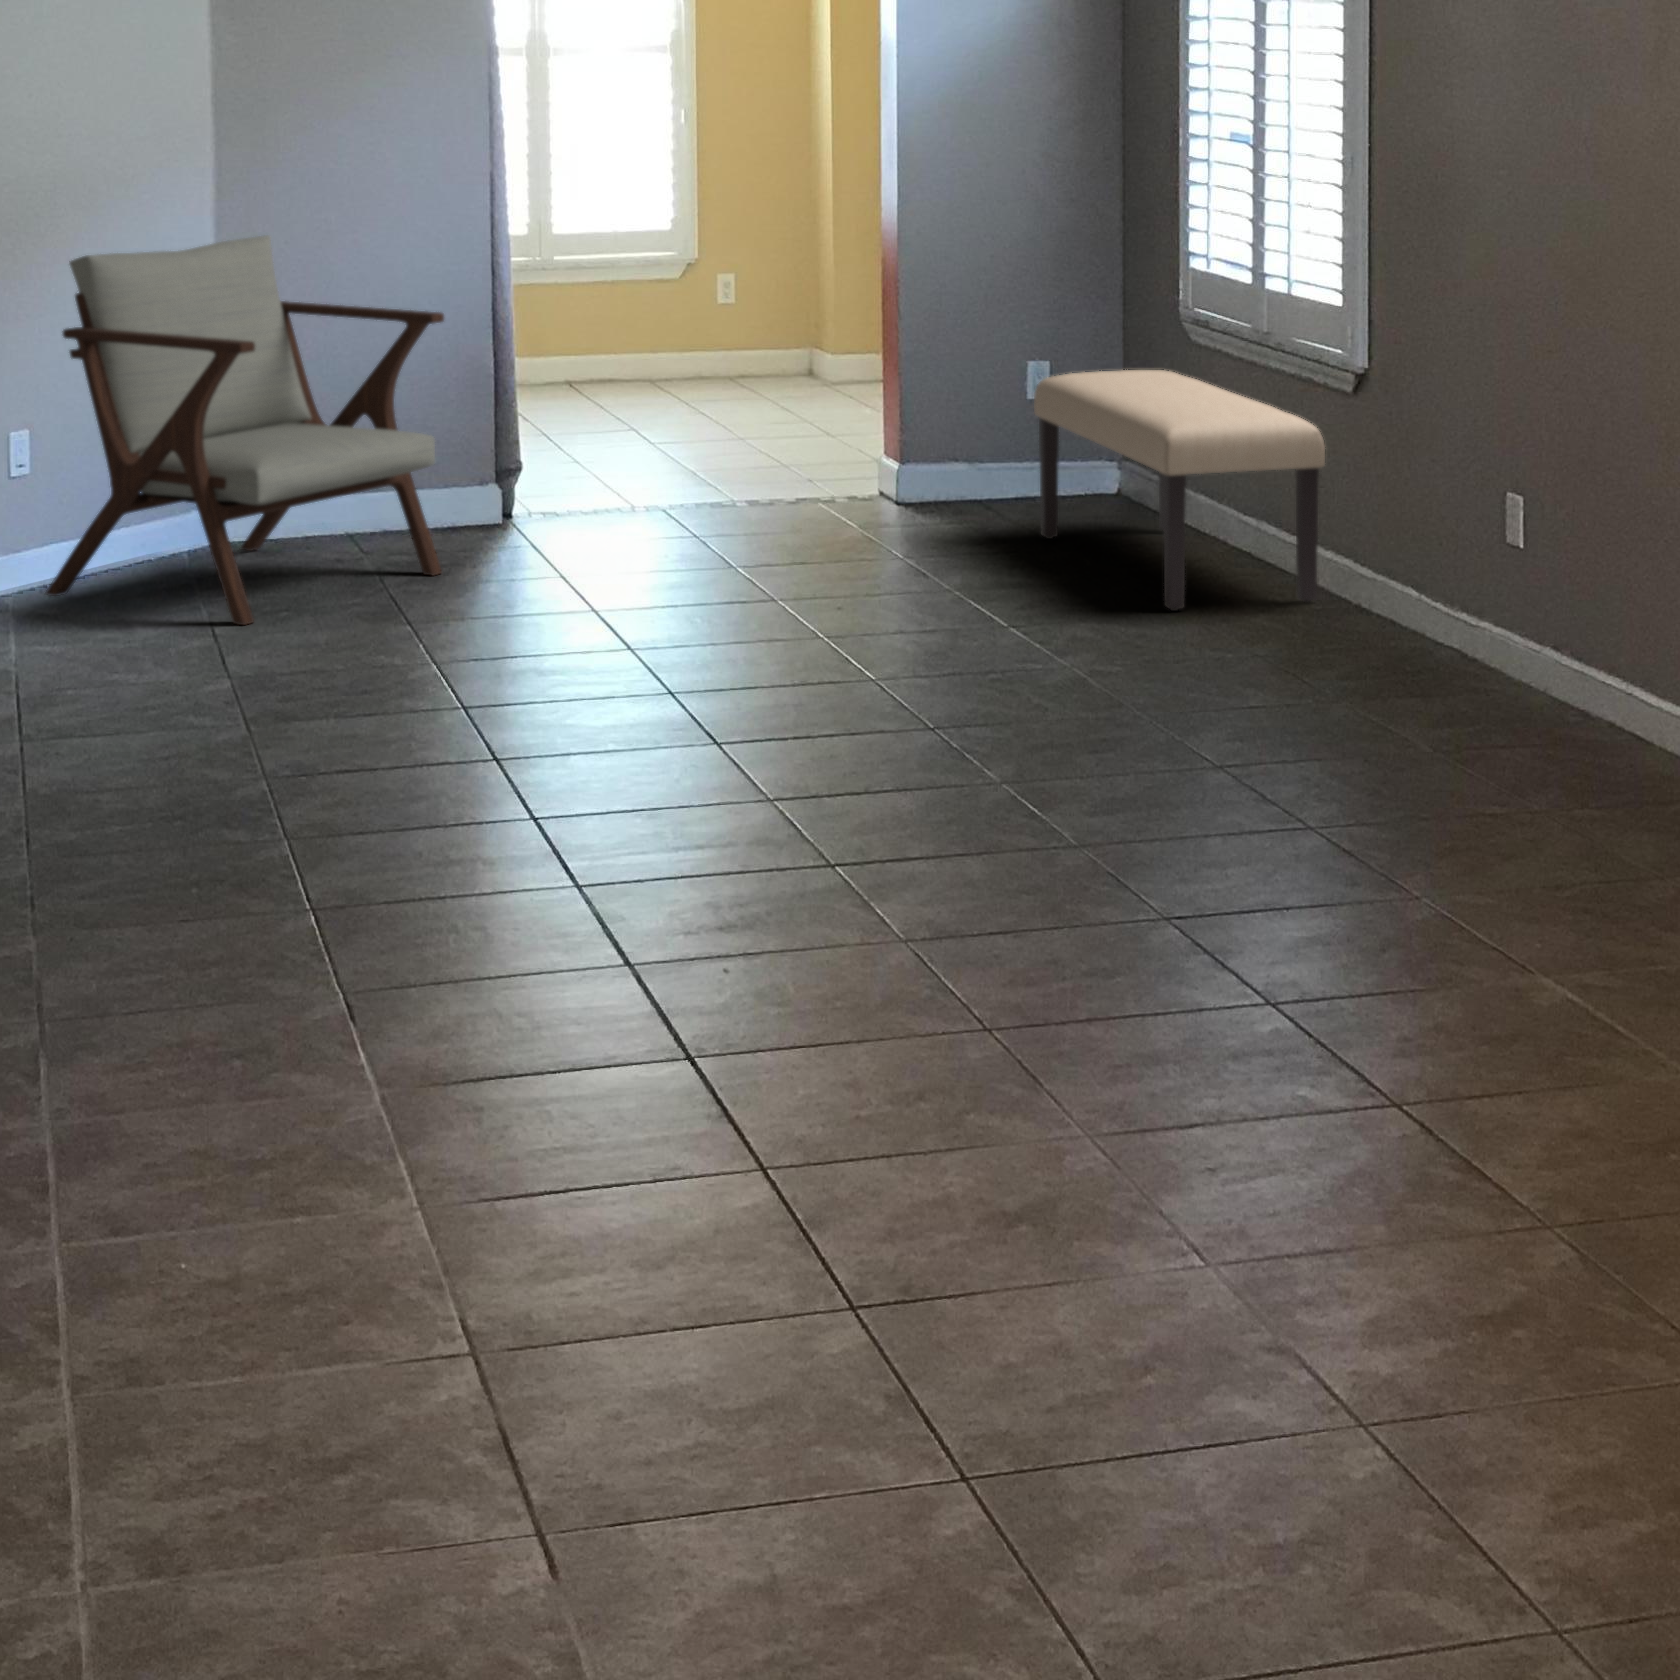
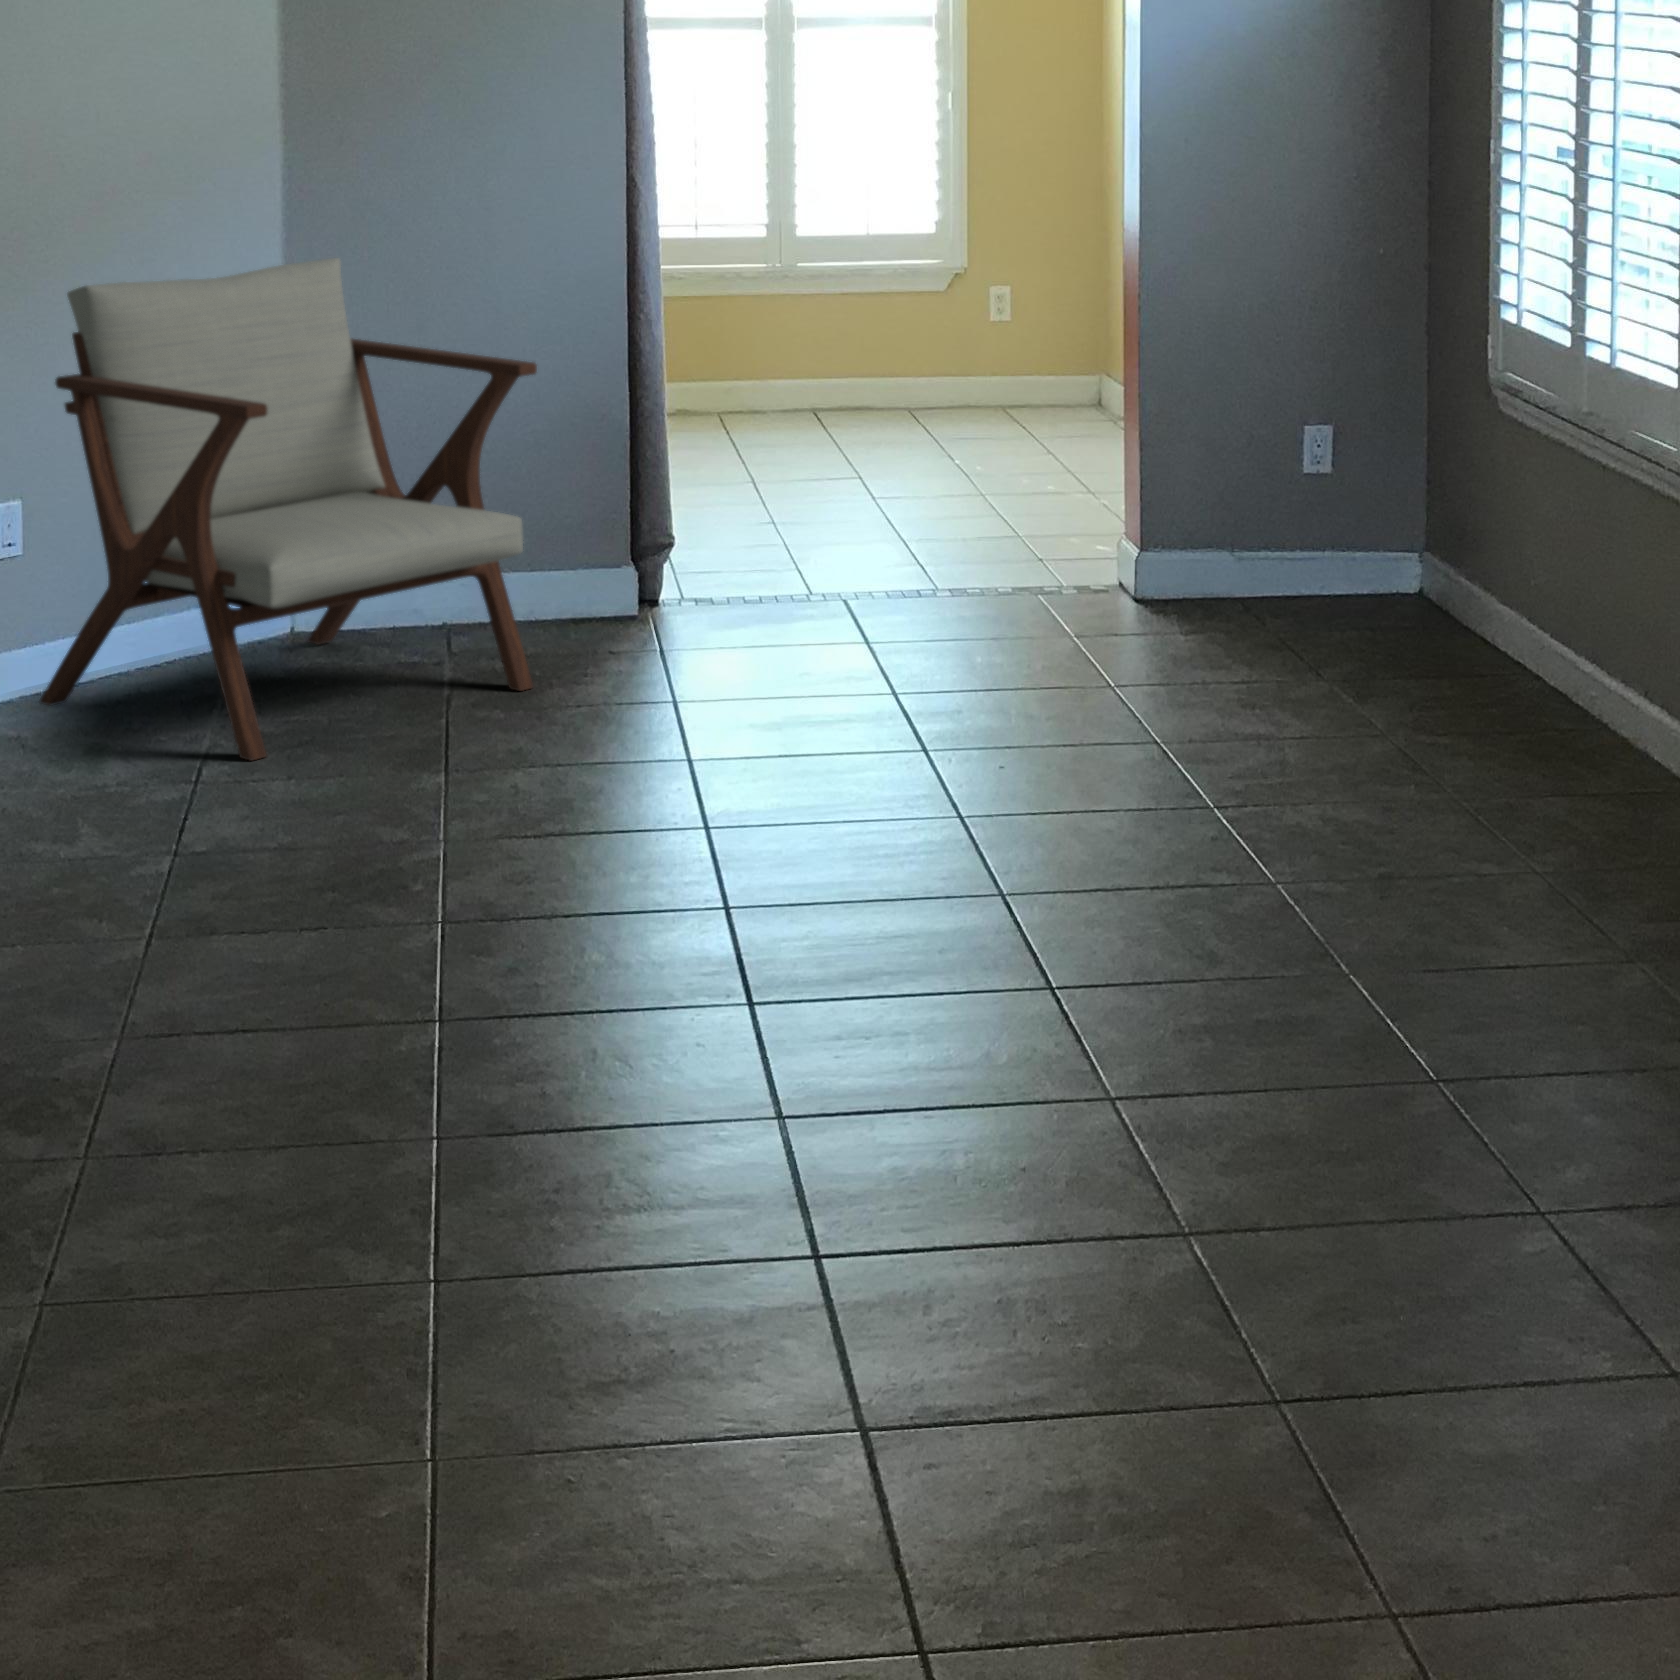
bench: present [1034,370,1325,611] -> none [1296,451,1652,786]

